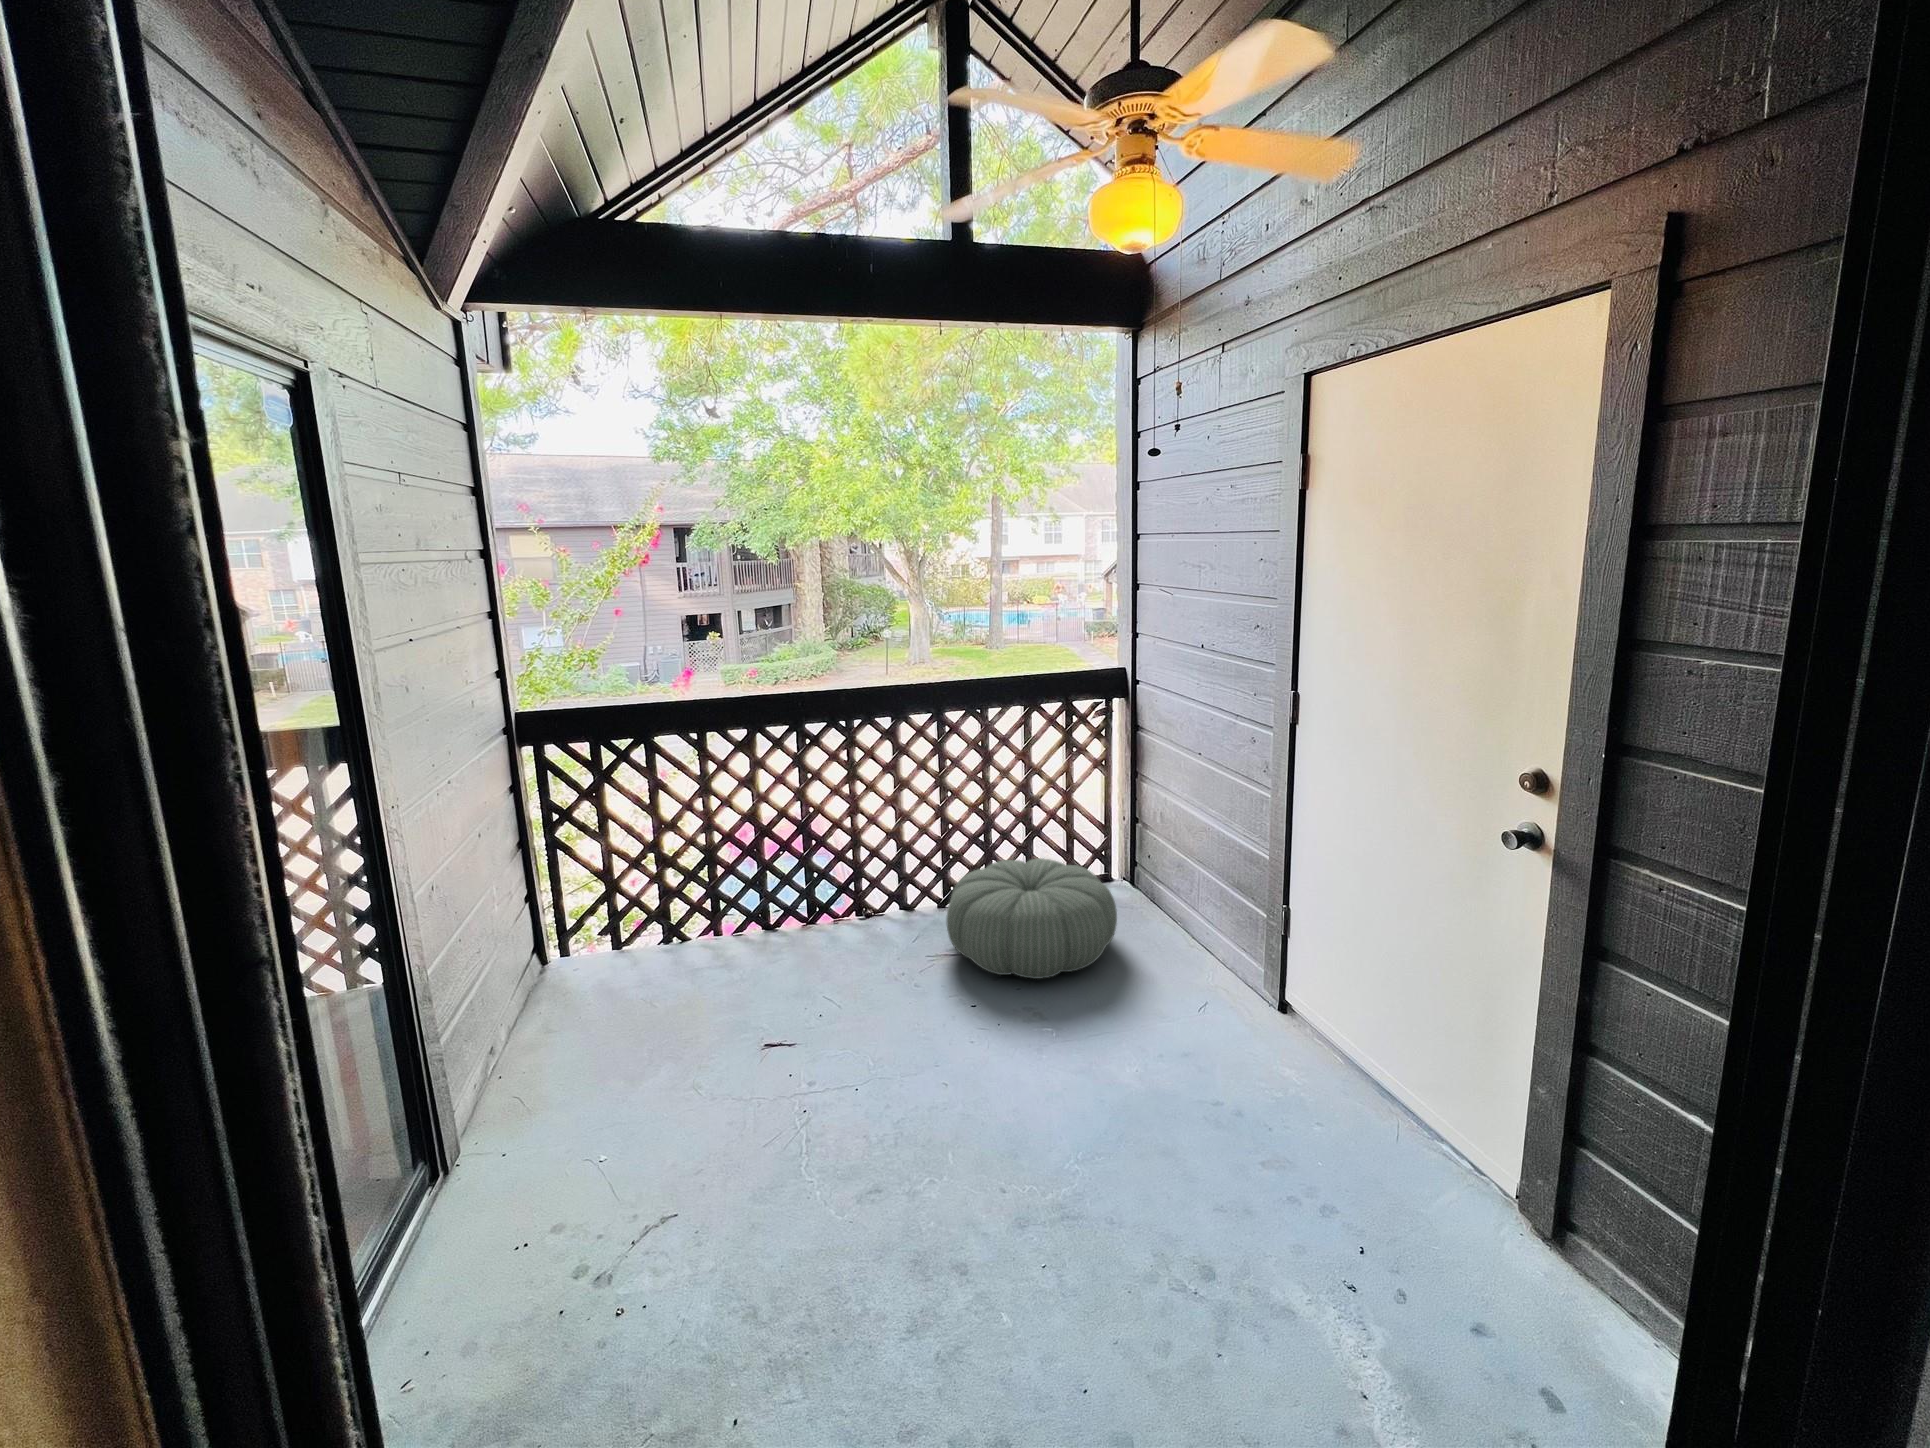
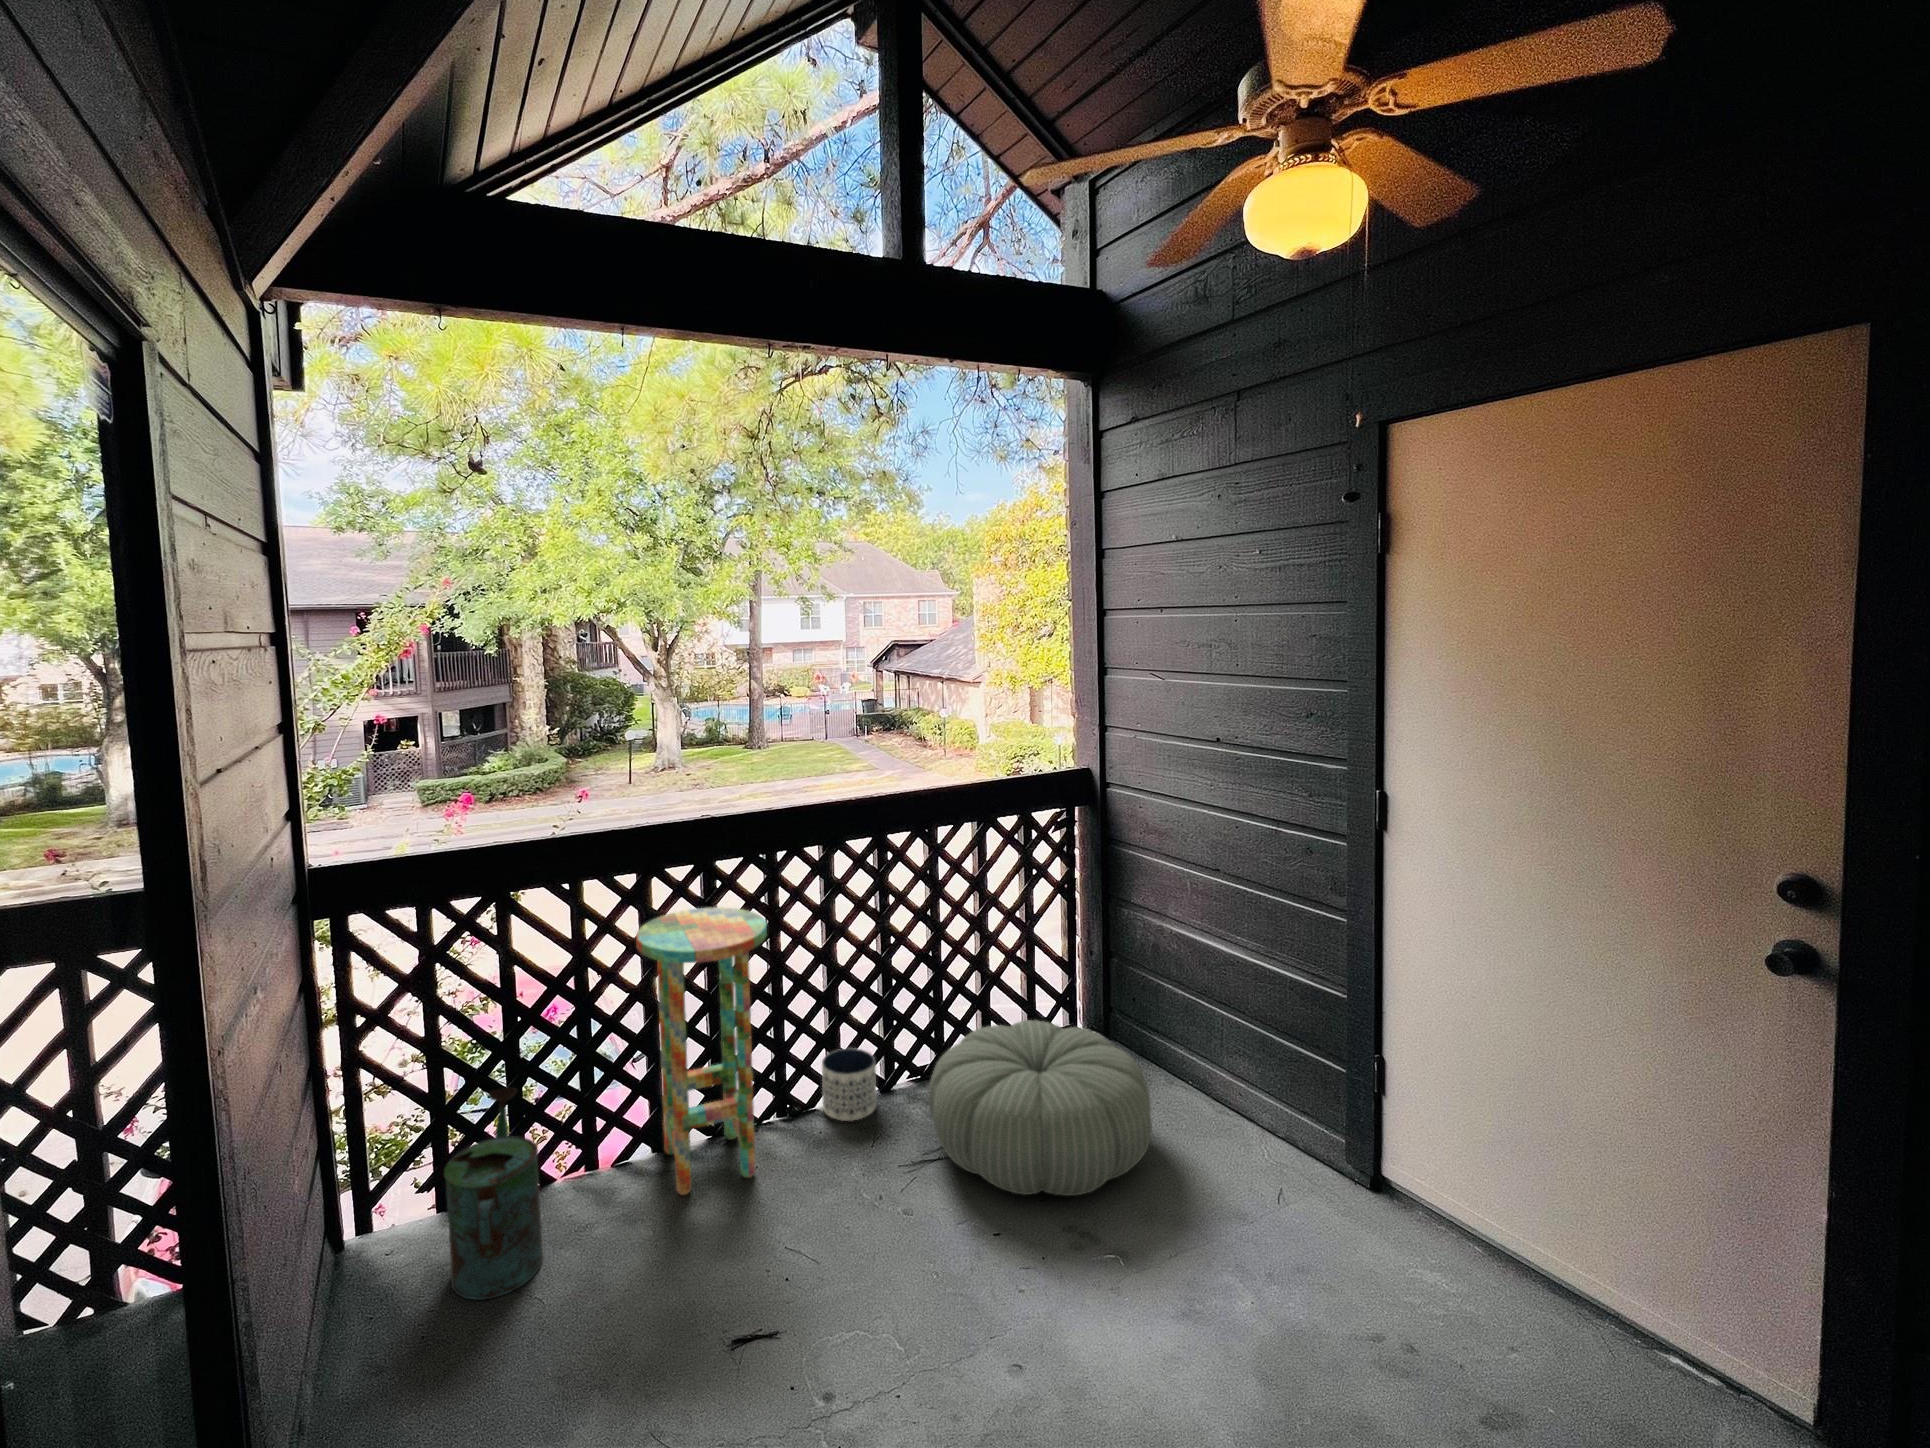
side table: none [733,757,829,954] -> present [636,907,767,1195]
watering can: none [596,869,665,996] -> present [444,1088,543,1300]
planter: none [884,871,926,921] -> present [822,1048,876,1121]

